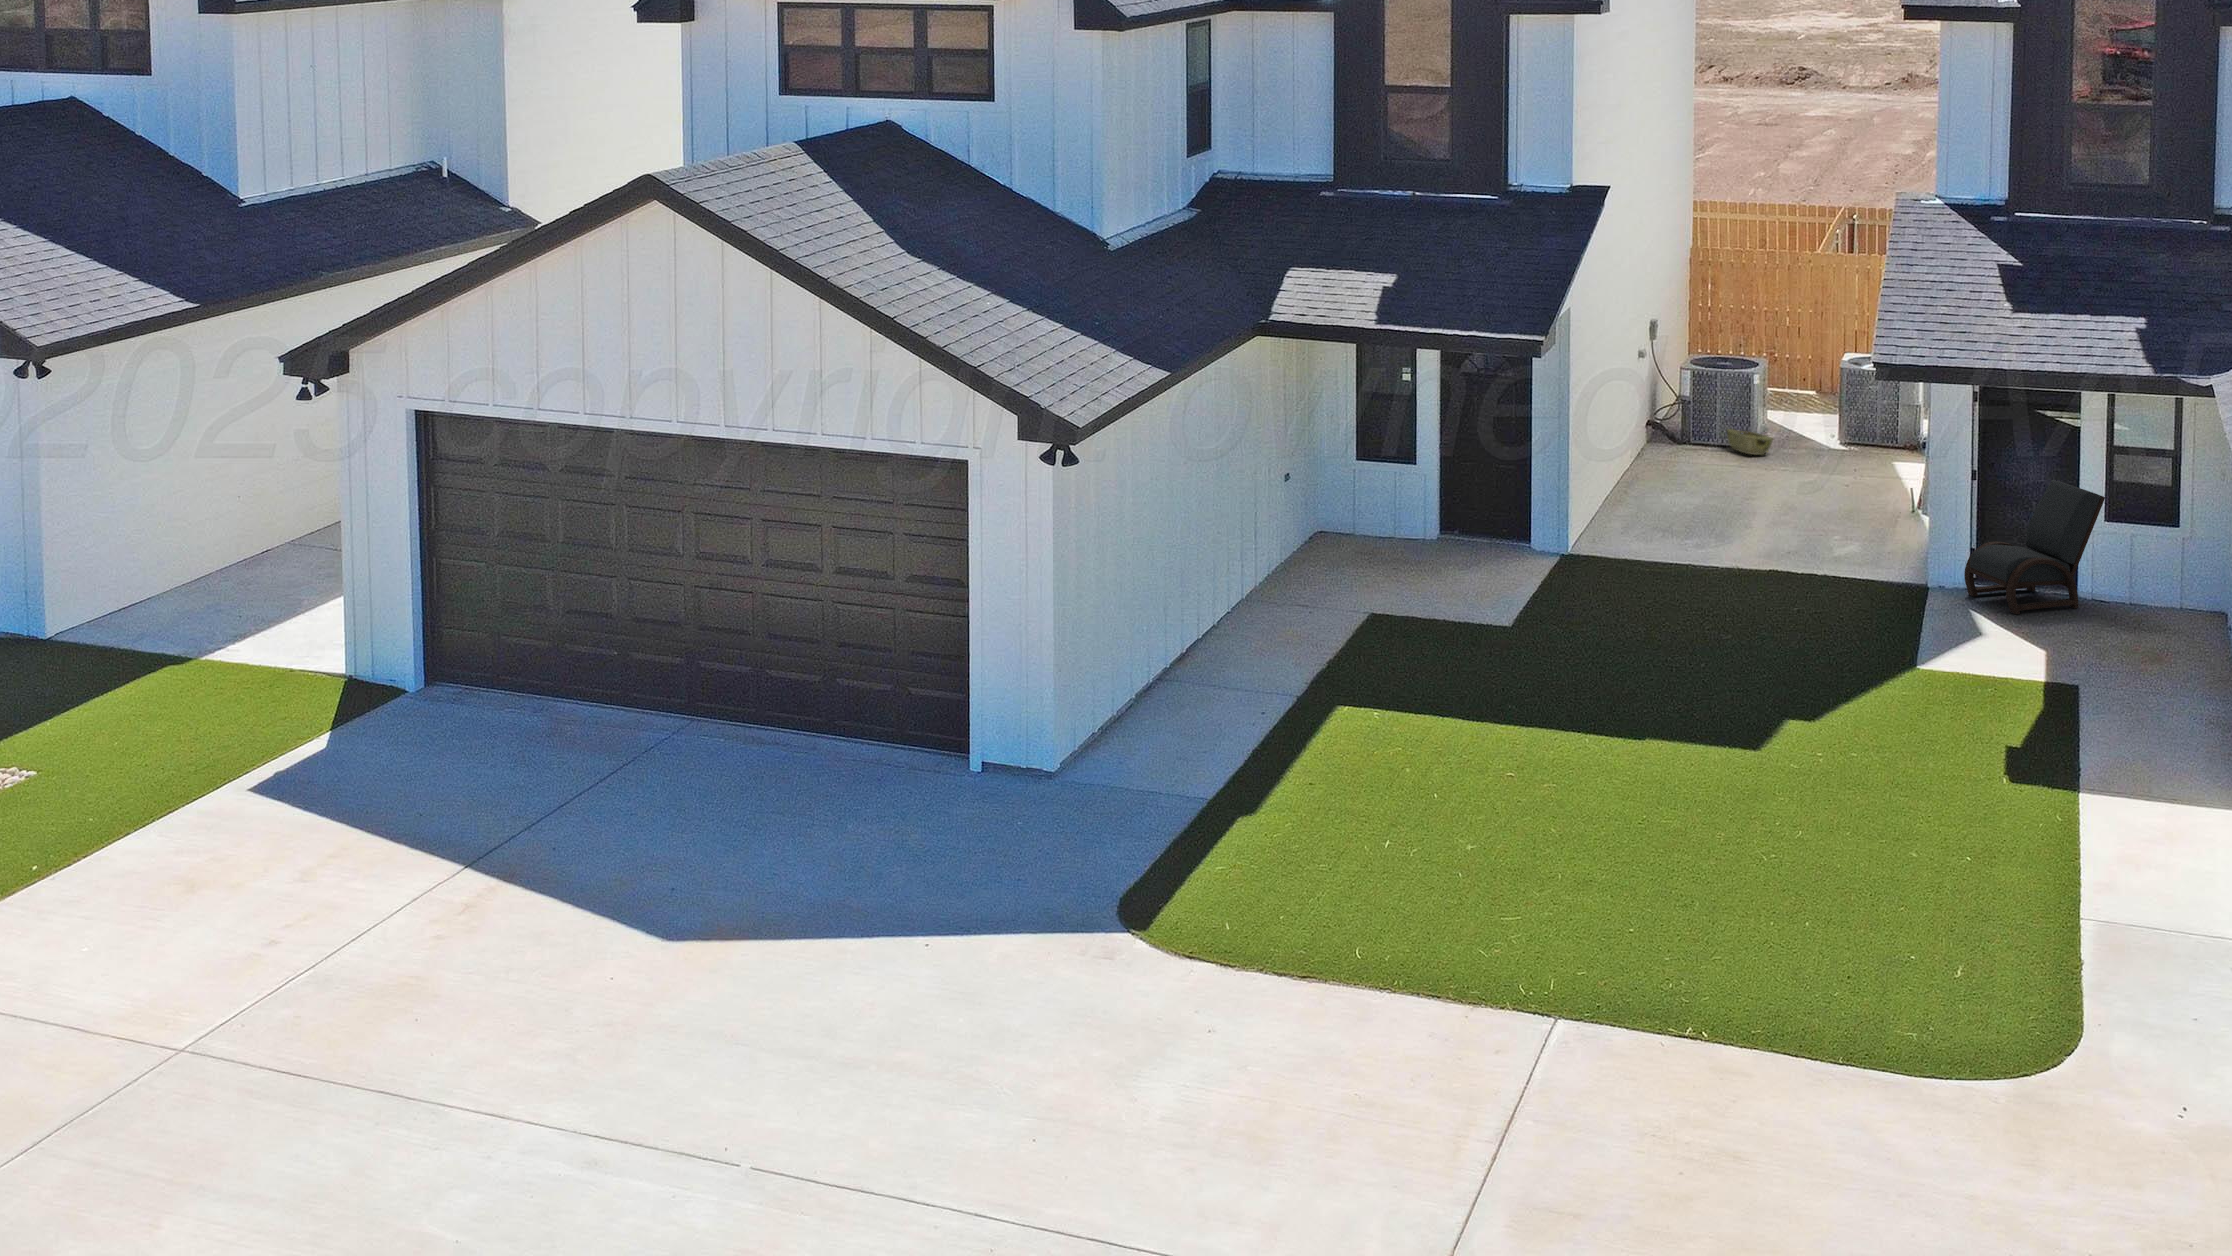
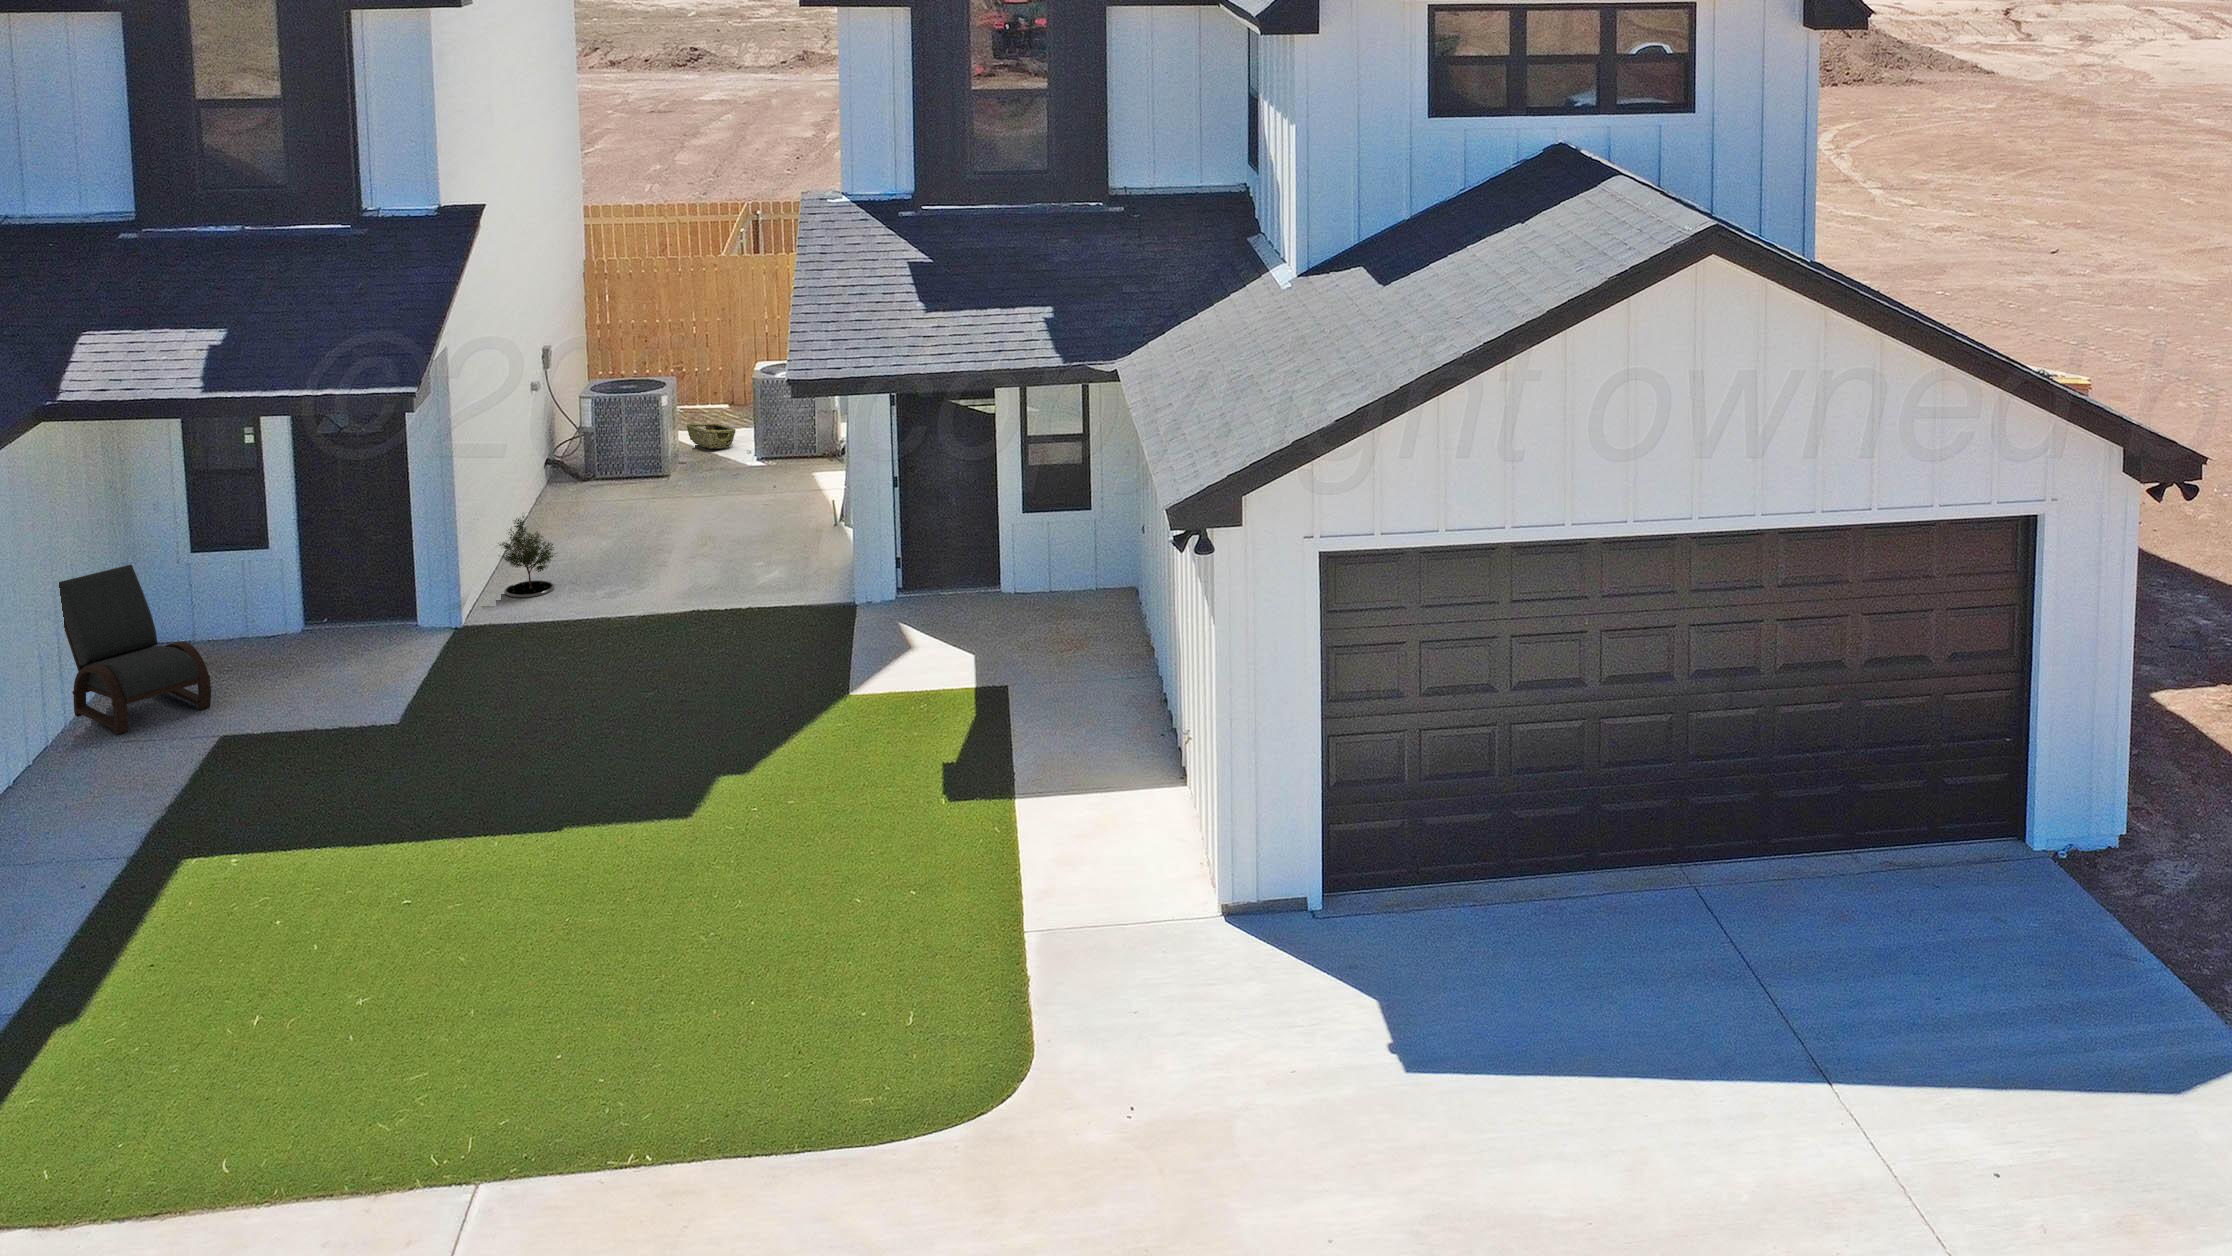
potted tree: none [1576,473,1629,552] -> present [498,516,555,598]
lounge chair: present [1964,480,2105,614] -> present [59,565,211,735]

